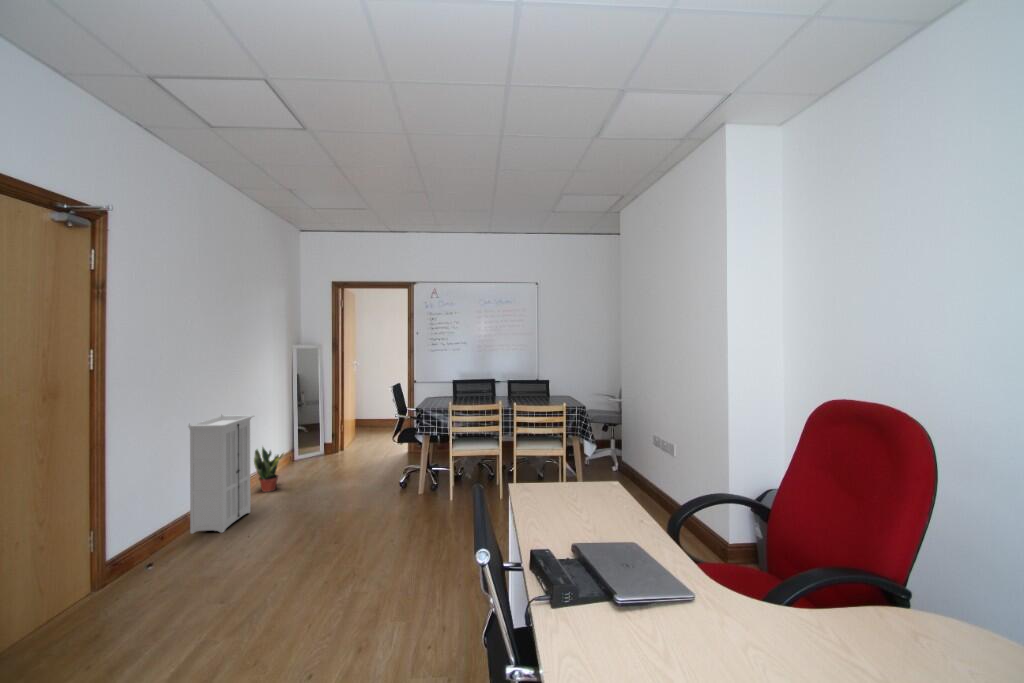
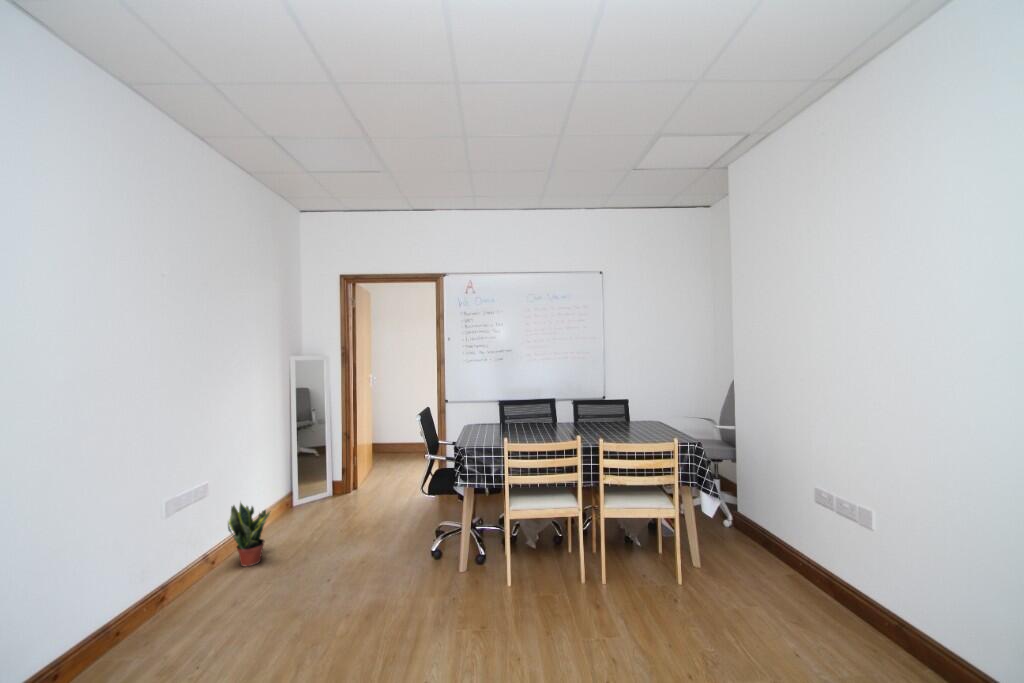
storage cabinet: present [188,415,254,534] -> none [102,465,219,665]

